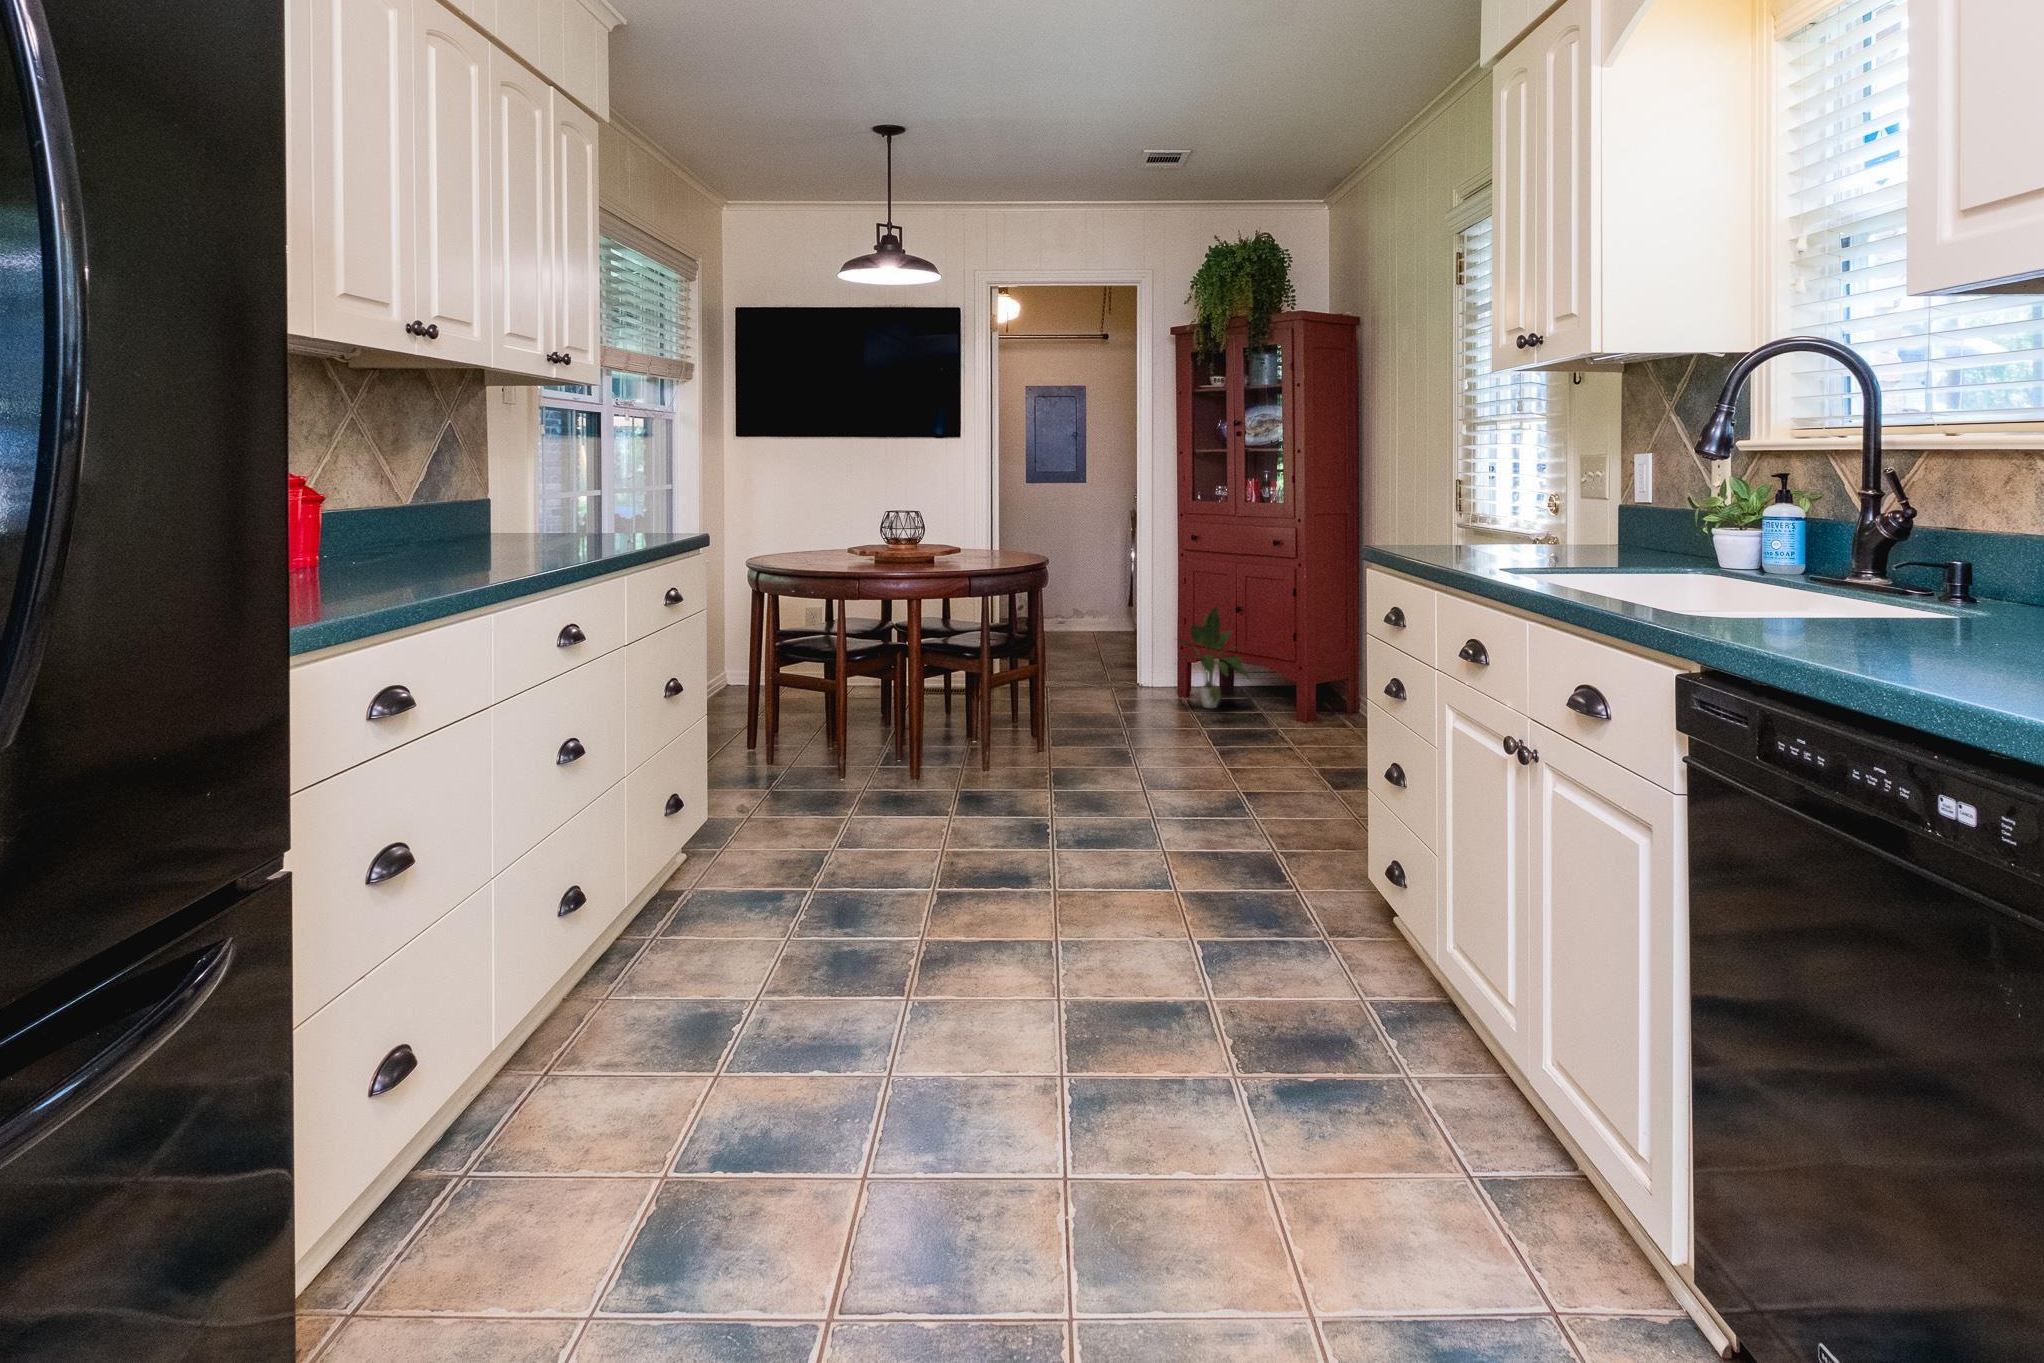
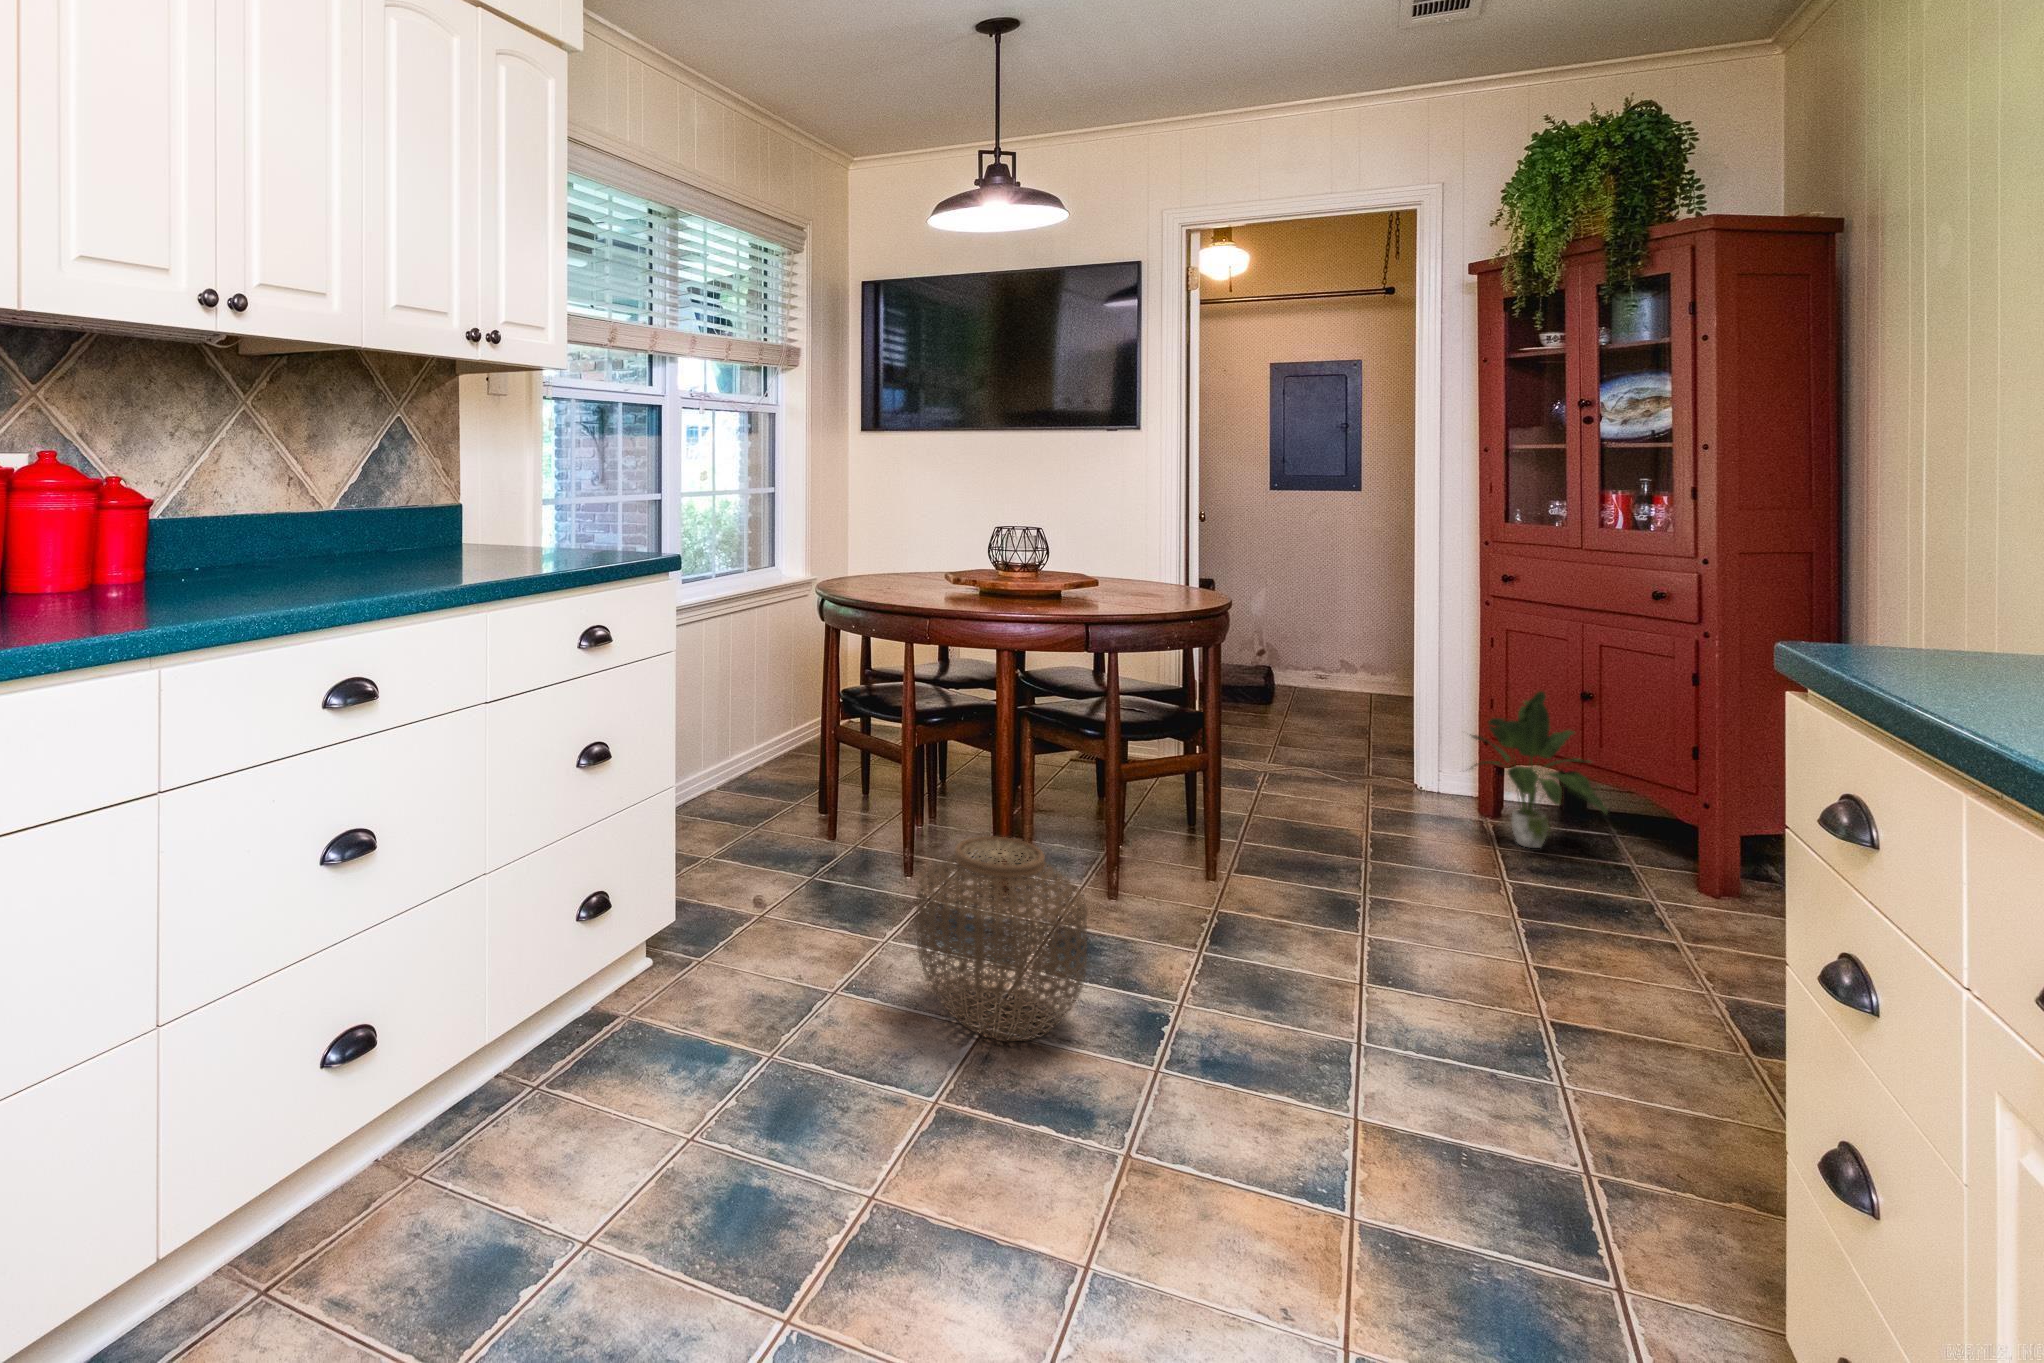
woven basket: none [880,718,998,858] -> present [916,837,1087,1041]

